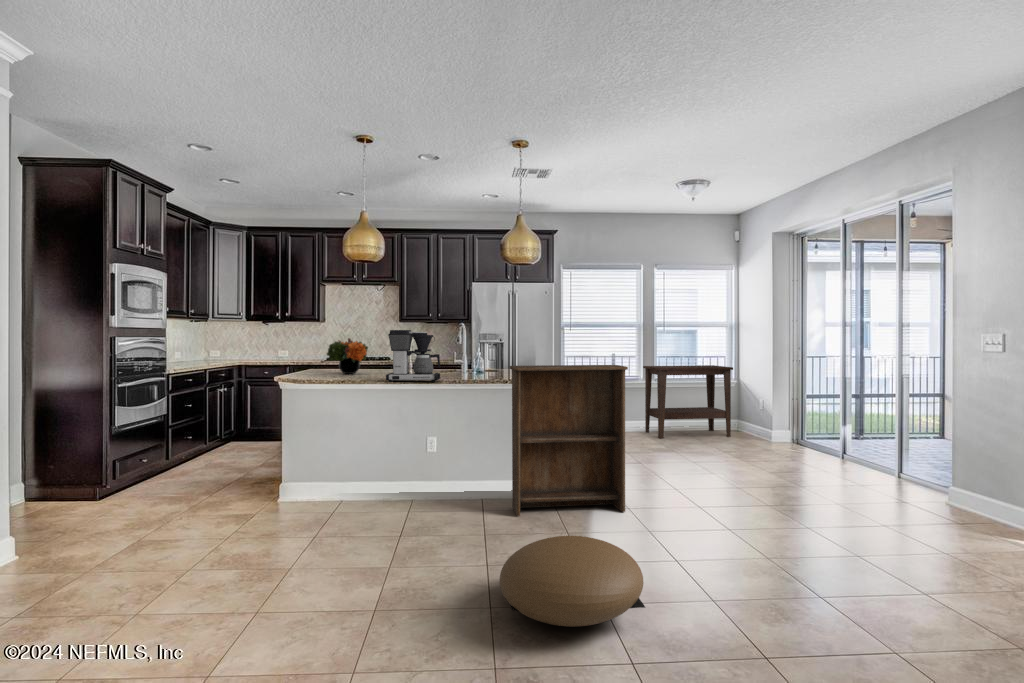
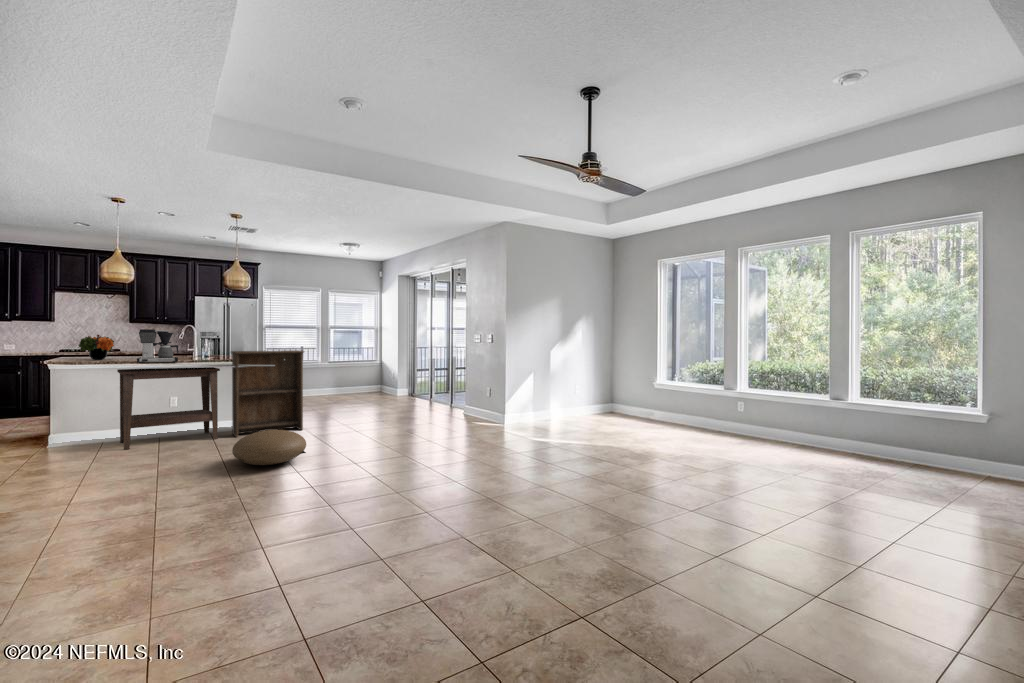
side table: present [643,365,733,438] -> present [117,367,220,450]

